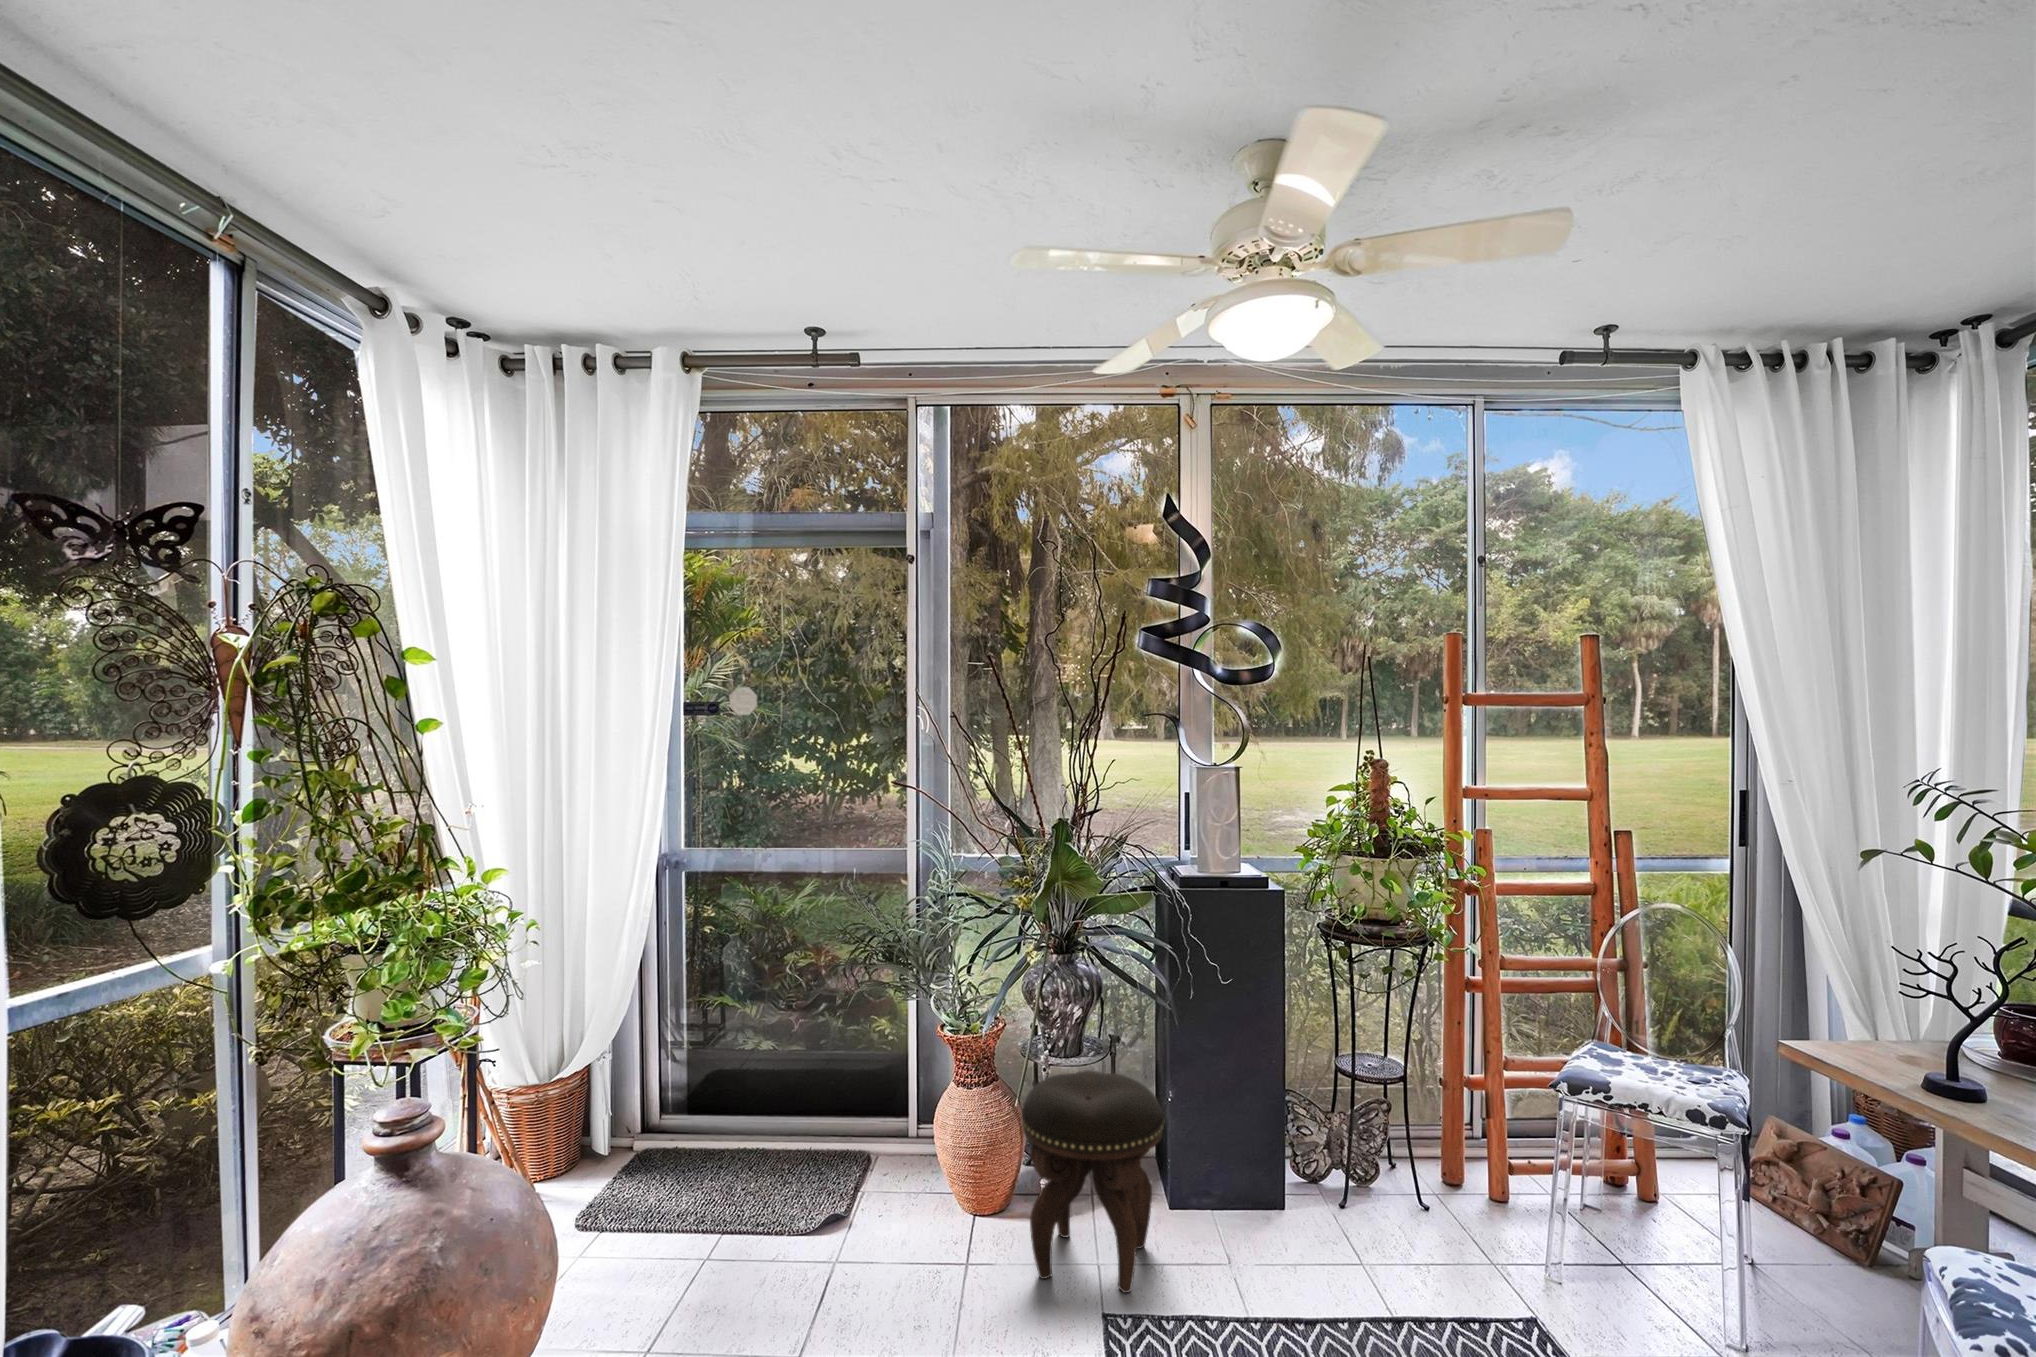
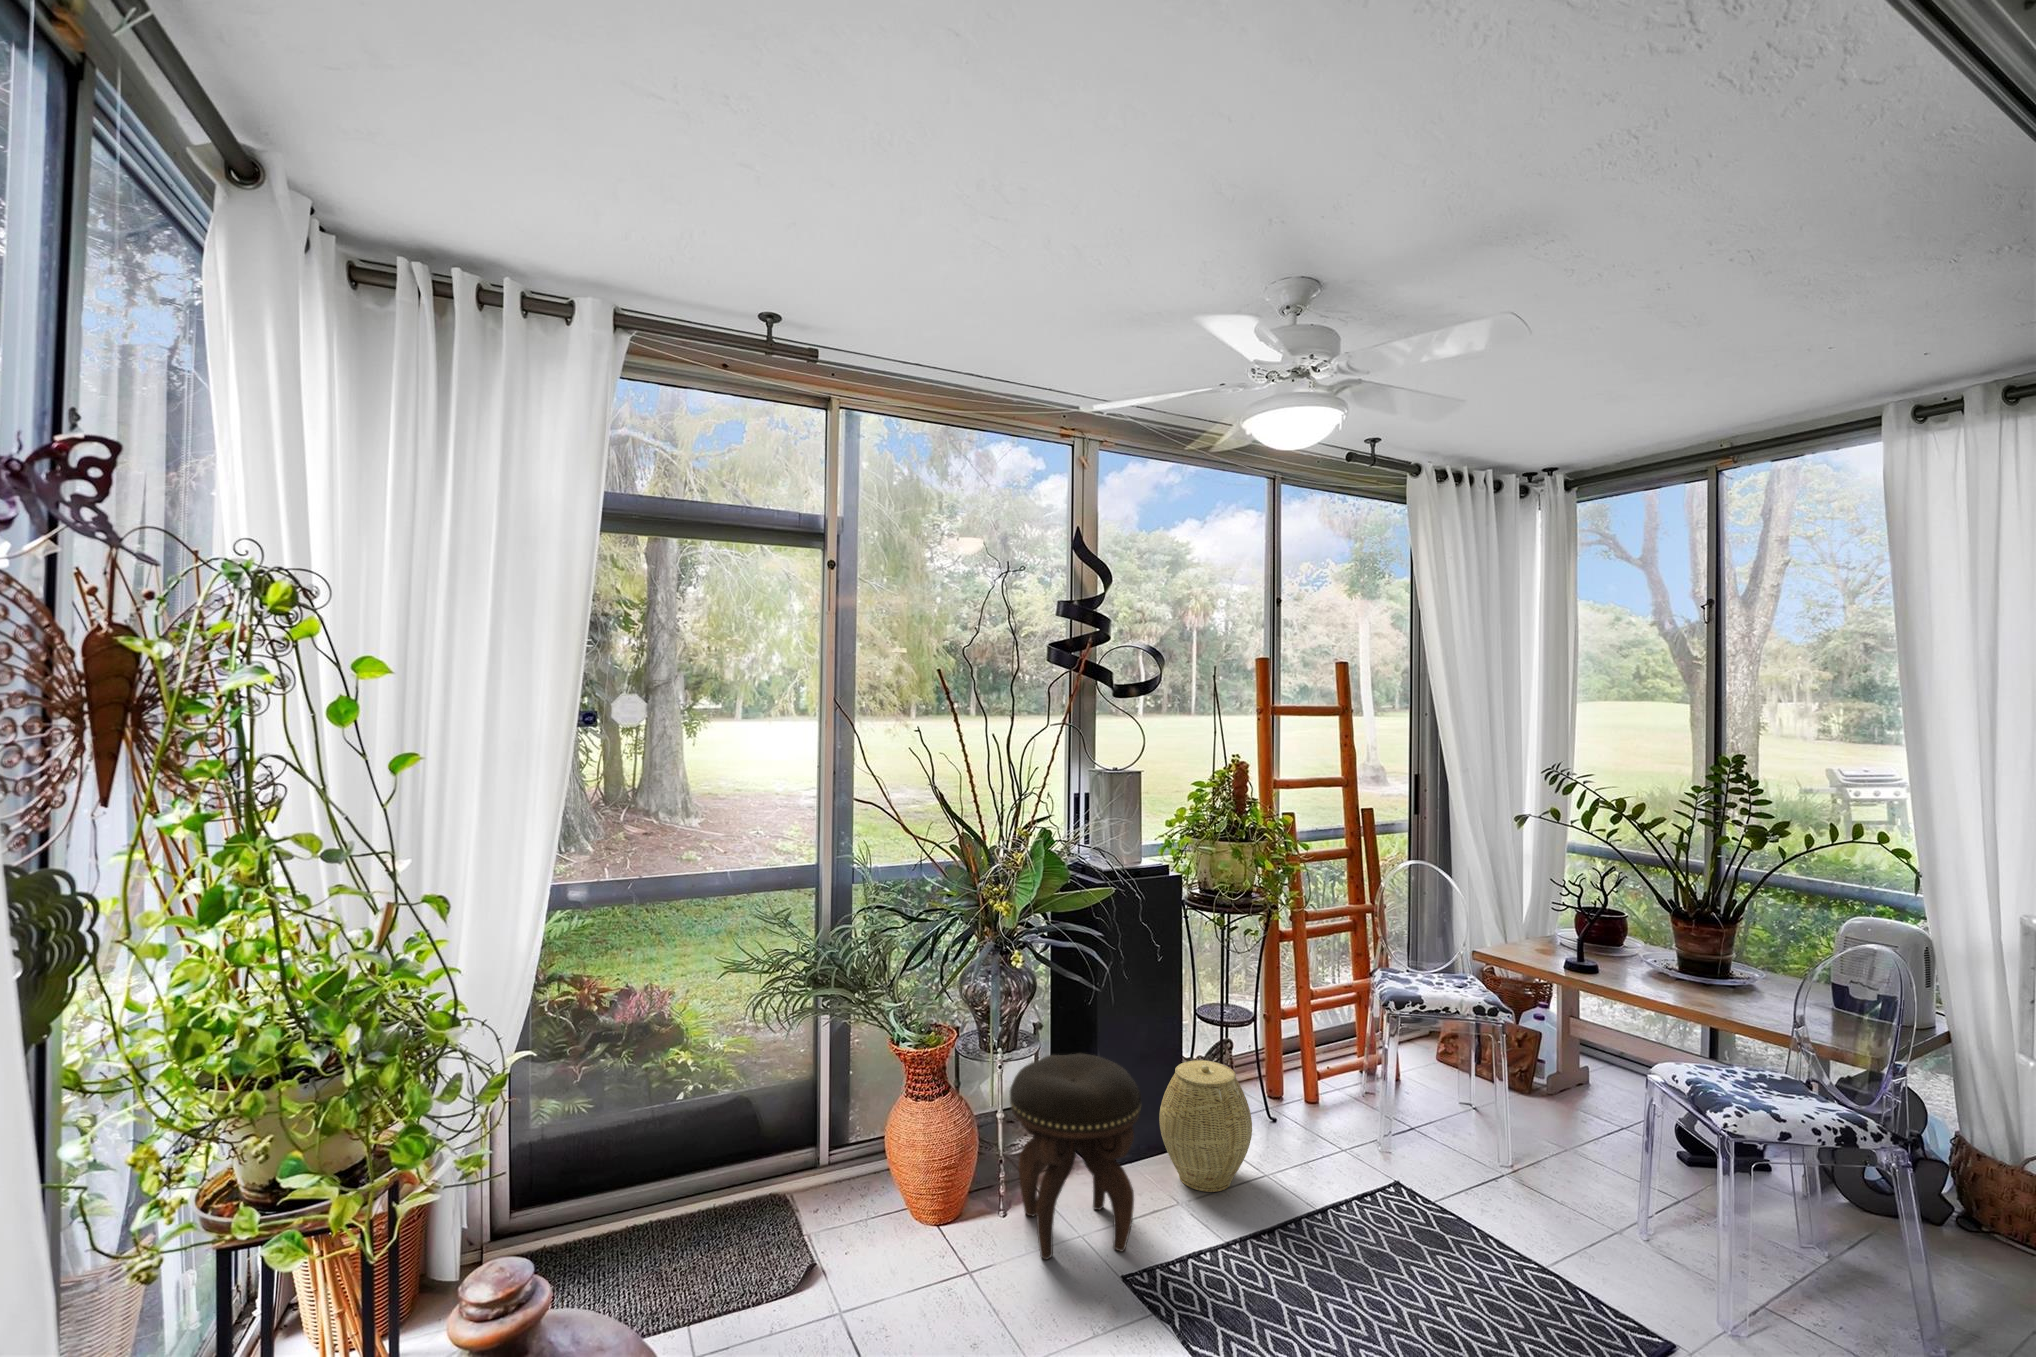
woven basket: none [1230,1109,1341,1265] -> present [1159,1060,1252,1192]

